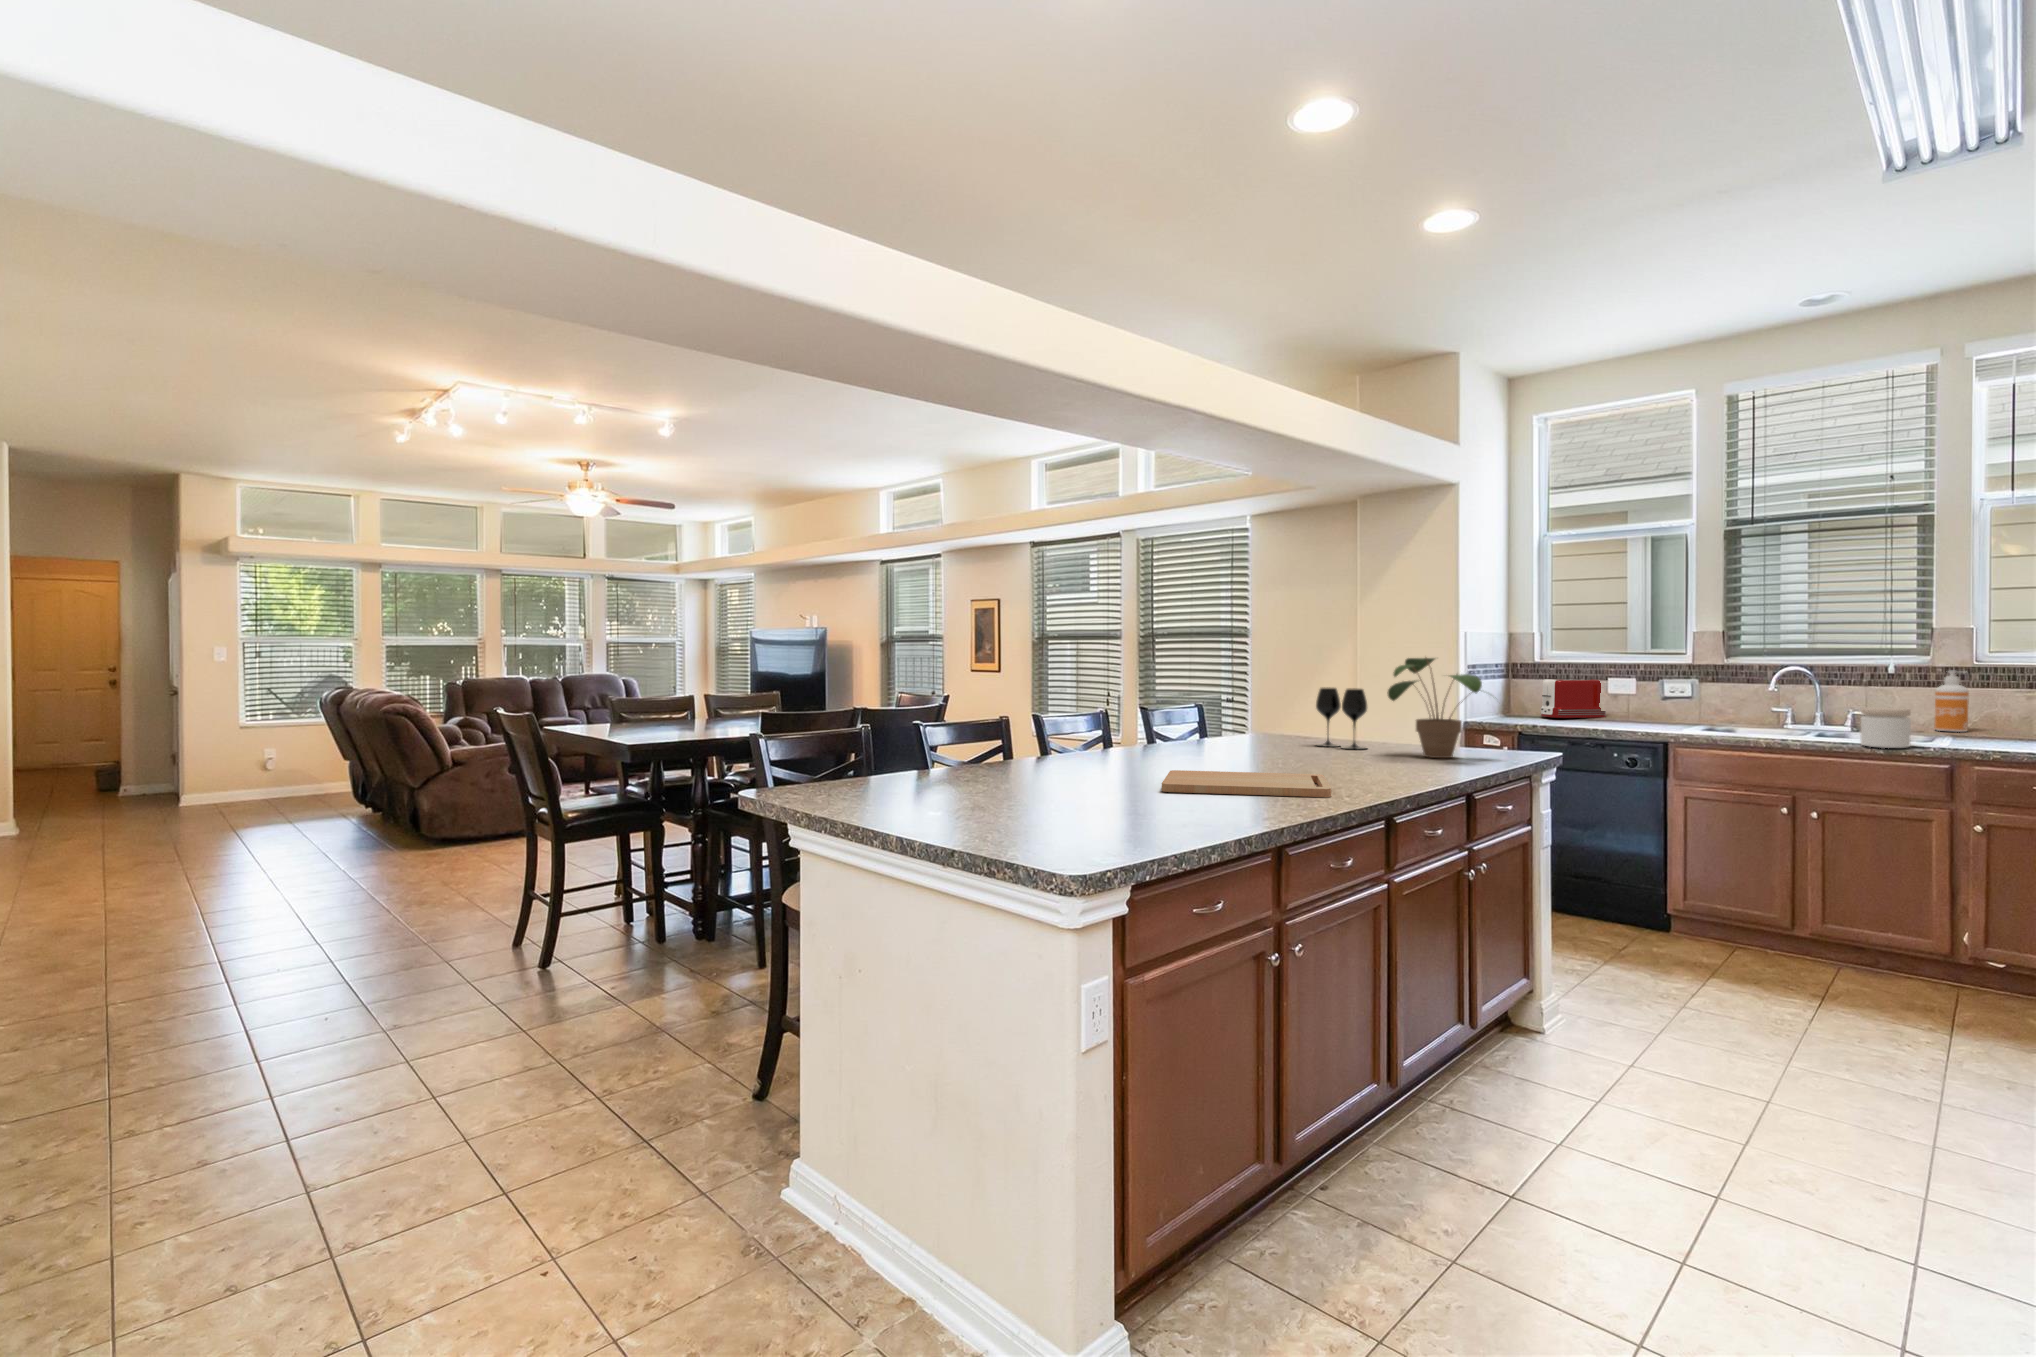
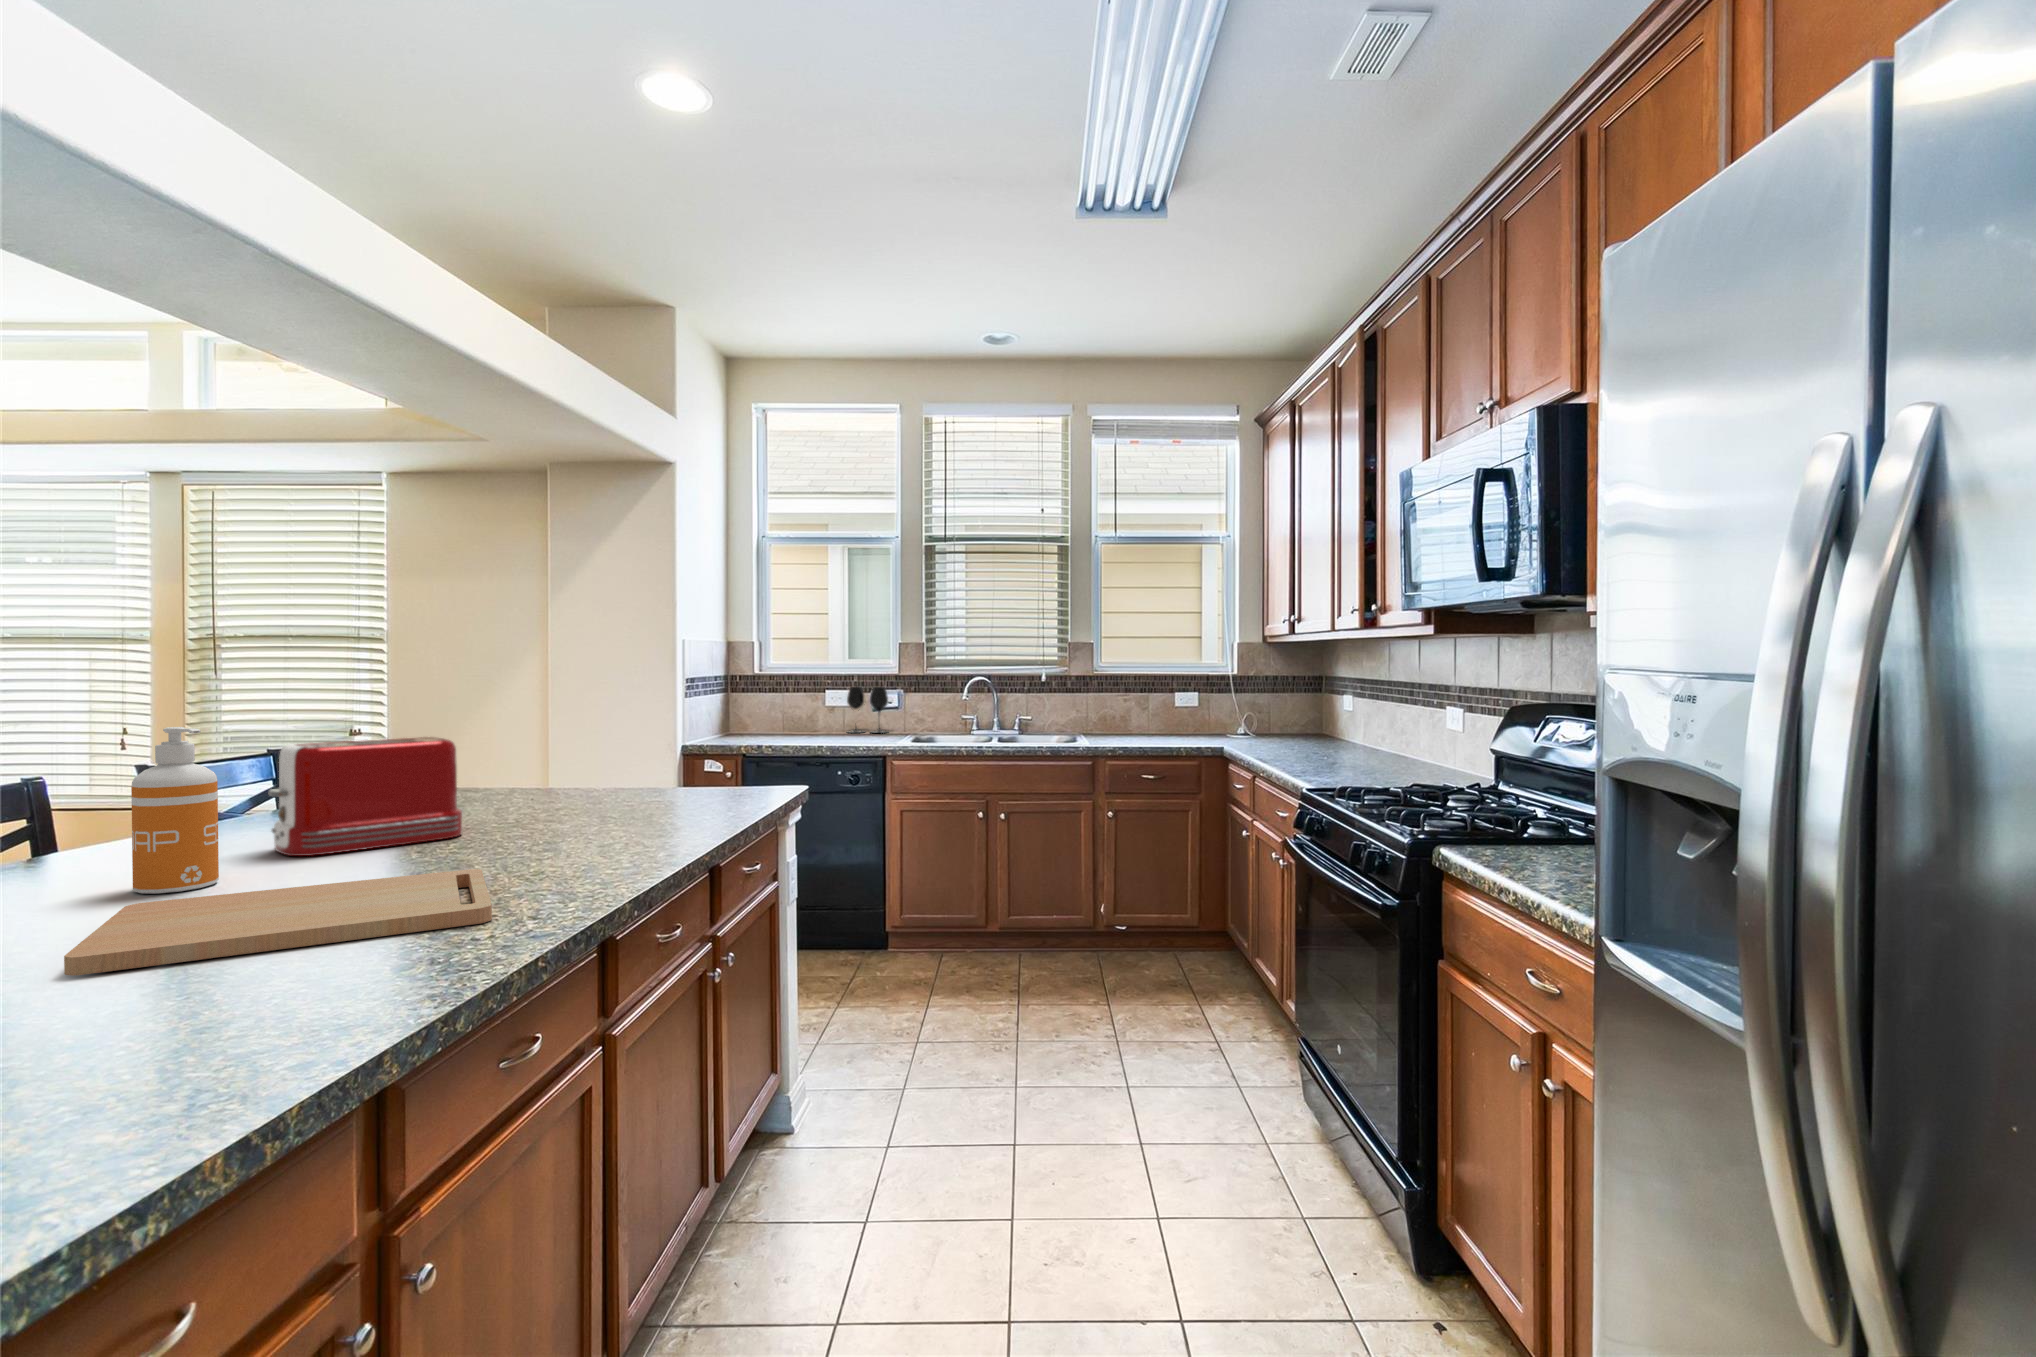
potted plant: present [1387,657,1482,758] -> none [591,665,742,807]
soap dispenser: present [1935,671,1969,732] -> present [131,727,219,894]
toaster: present [1541,679,1606,718] -> present [269,737,463,856]
wine glass: present [1316,688,1368,749] -> present [847,687,889,733]
jar: present [1861,707,1911,748] -> none [1034,713,1067,750]

